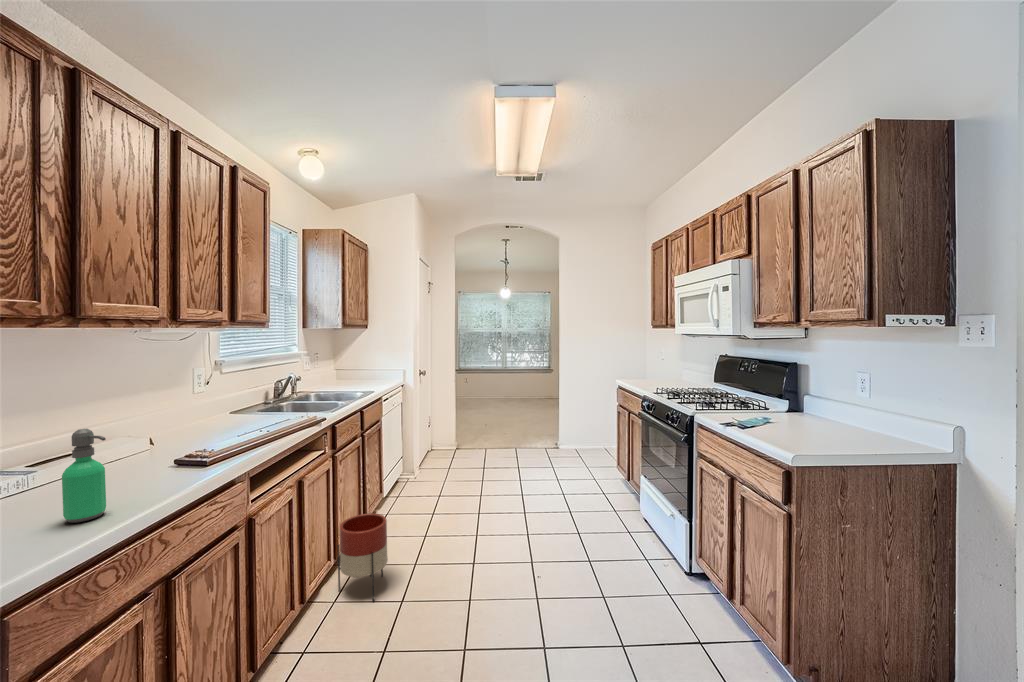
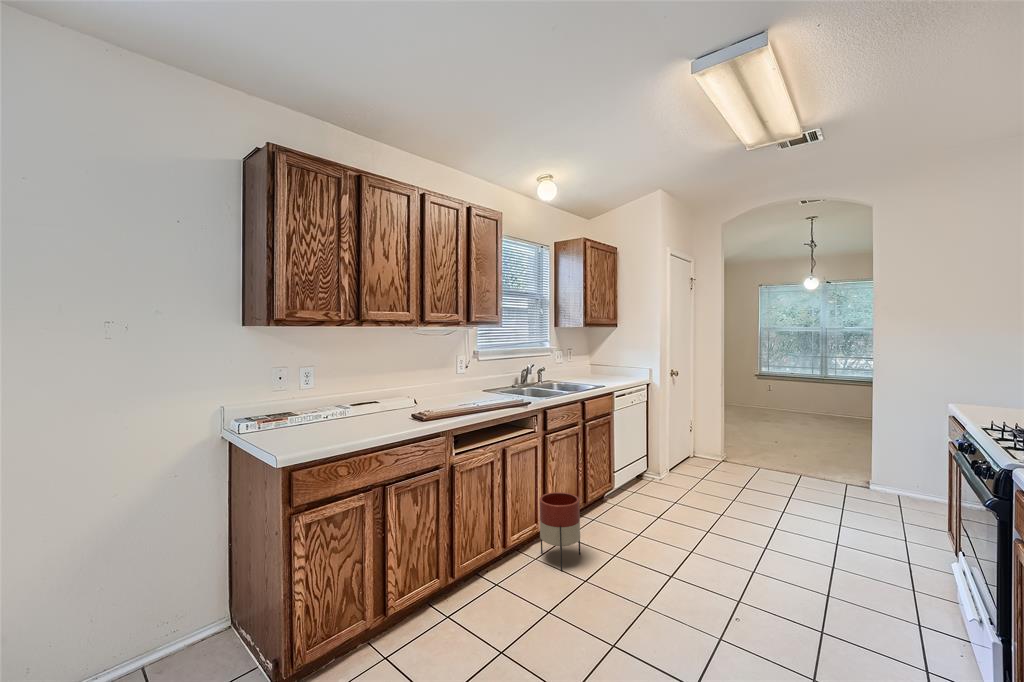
soap dispenser: present [62,429,106,523] -> none [334,384,354,437]

